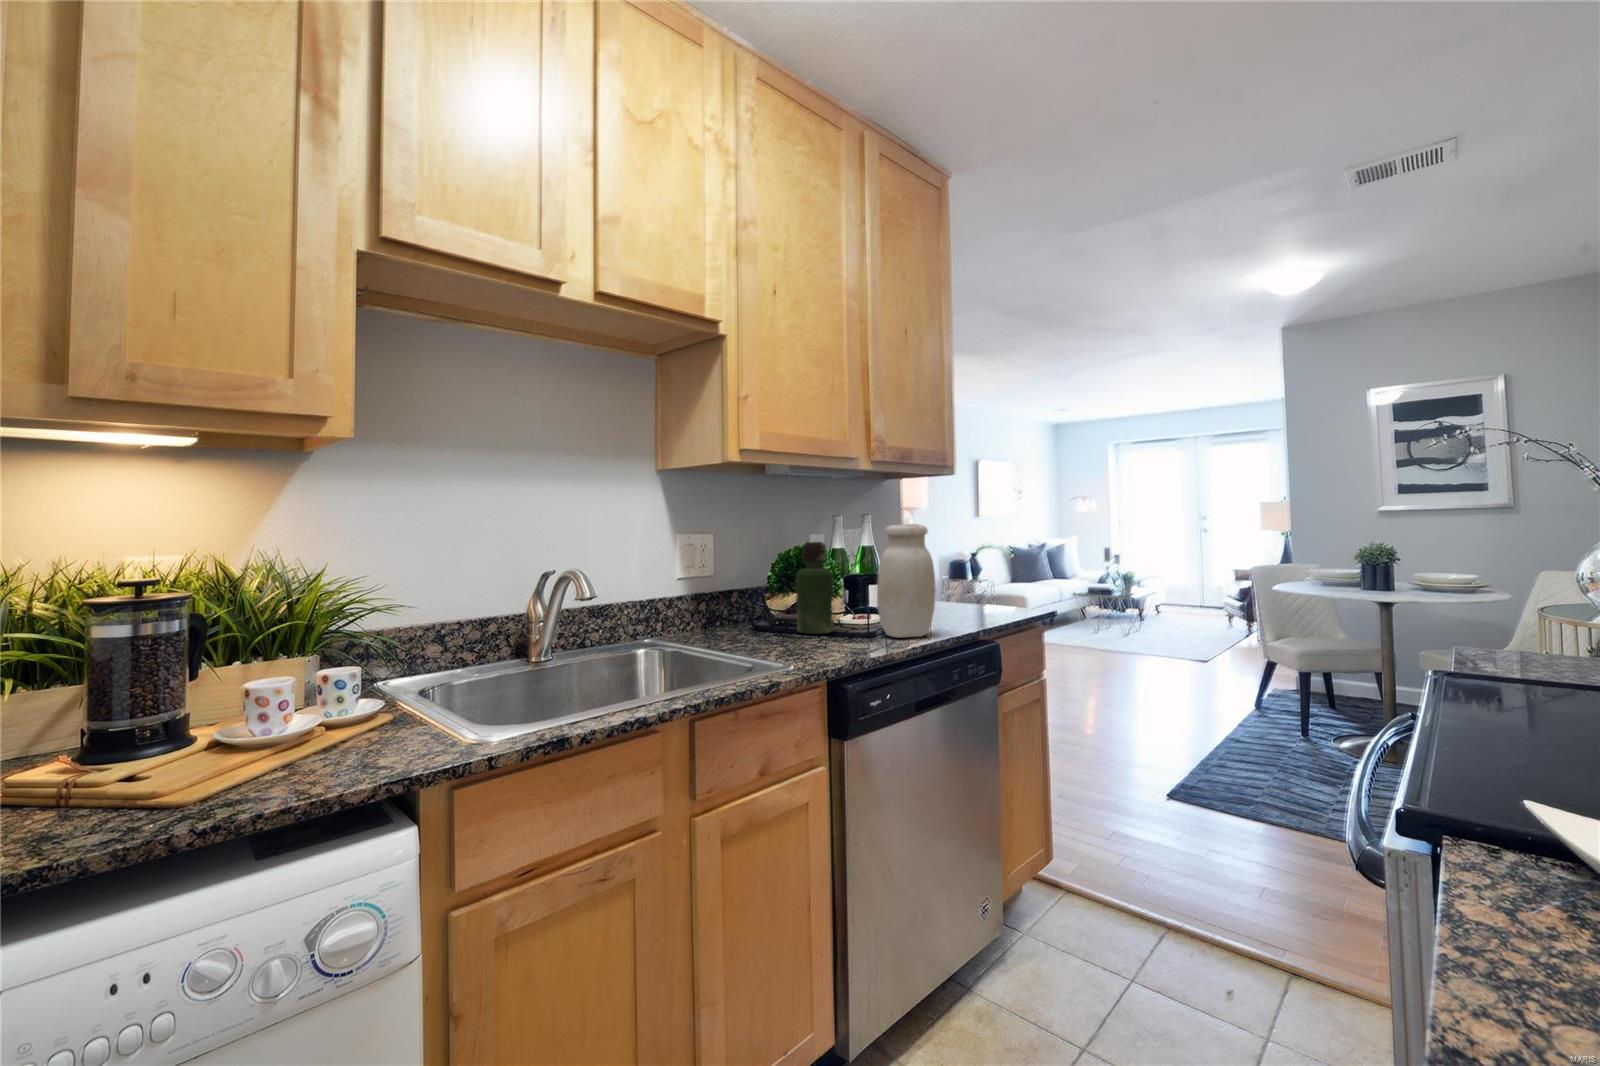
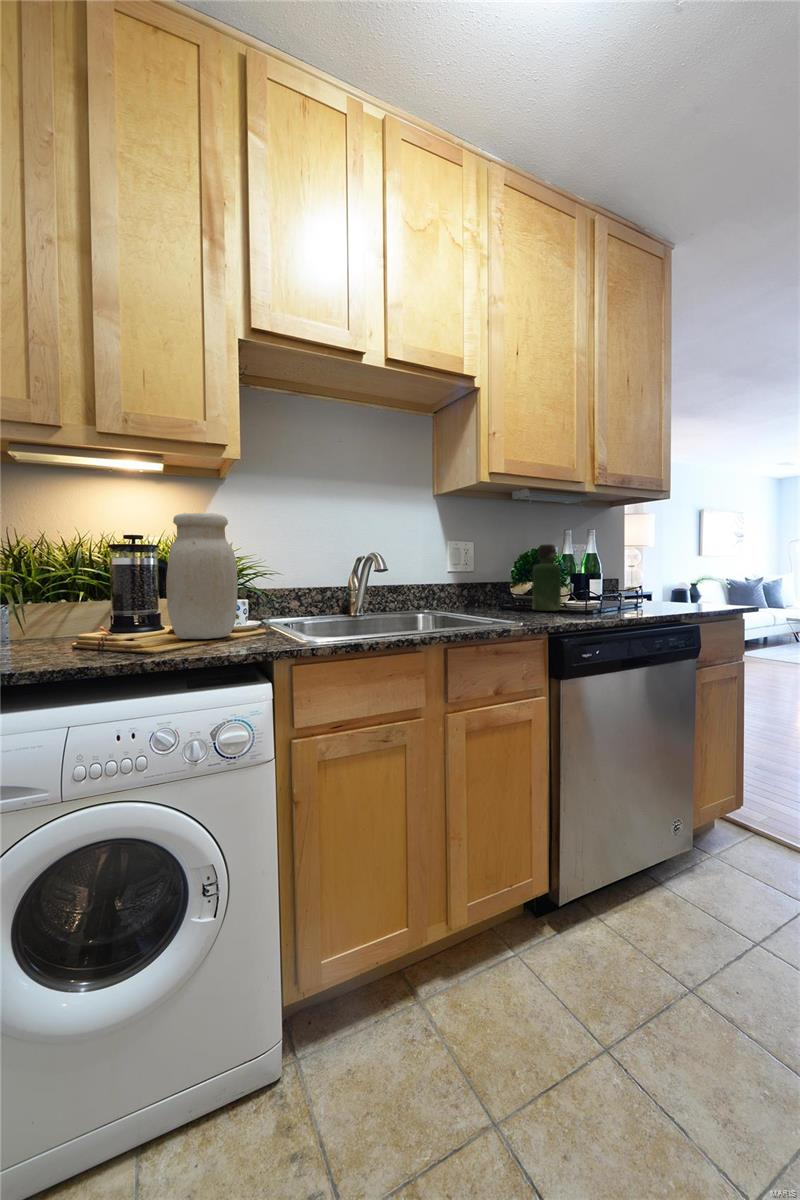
jar: present [877,524,936,638] -> present [166,513,238,639]

